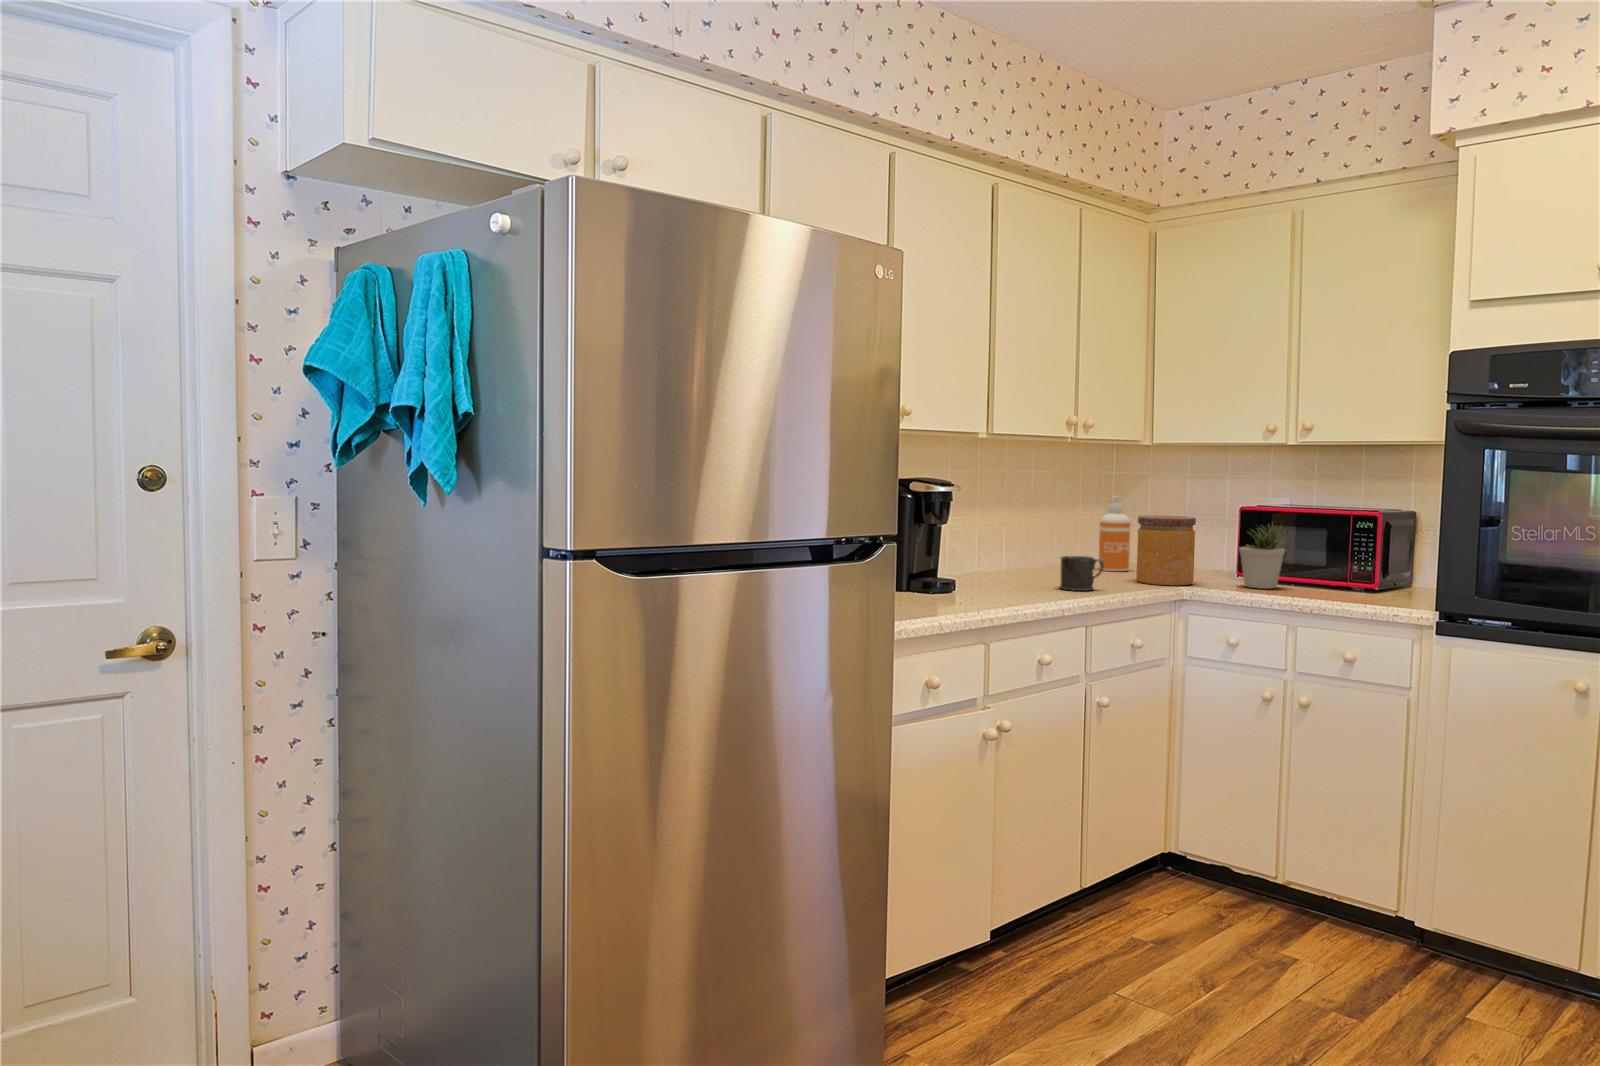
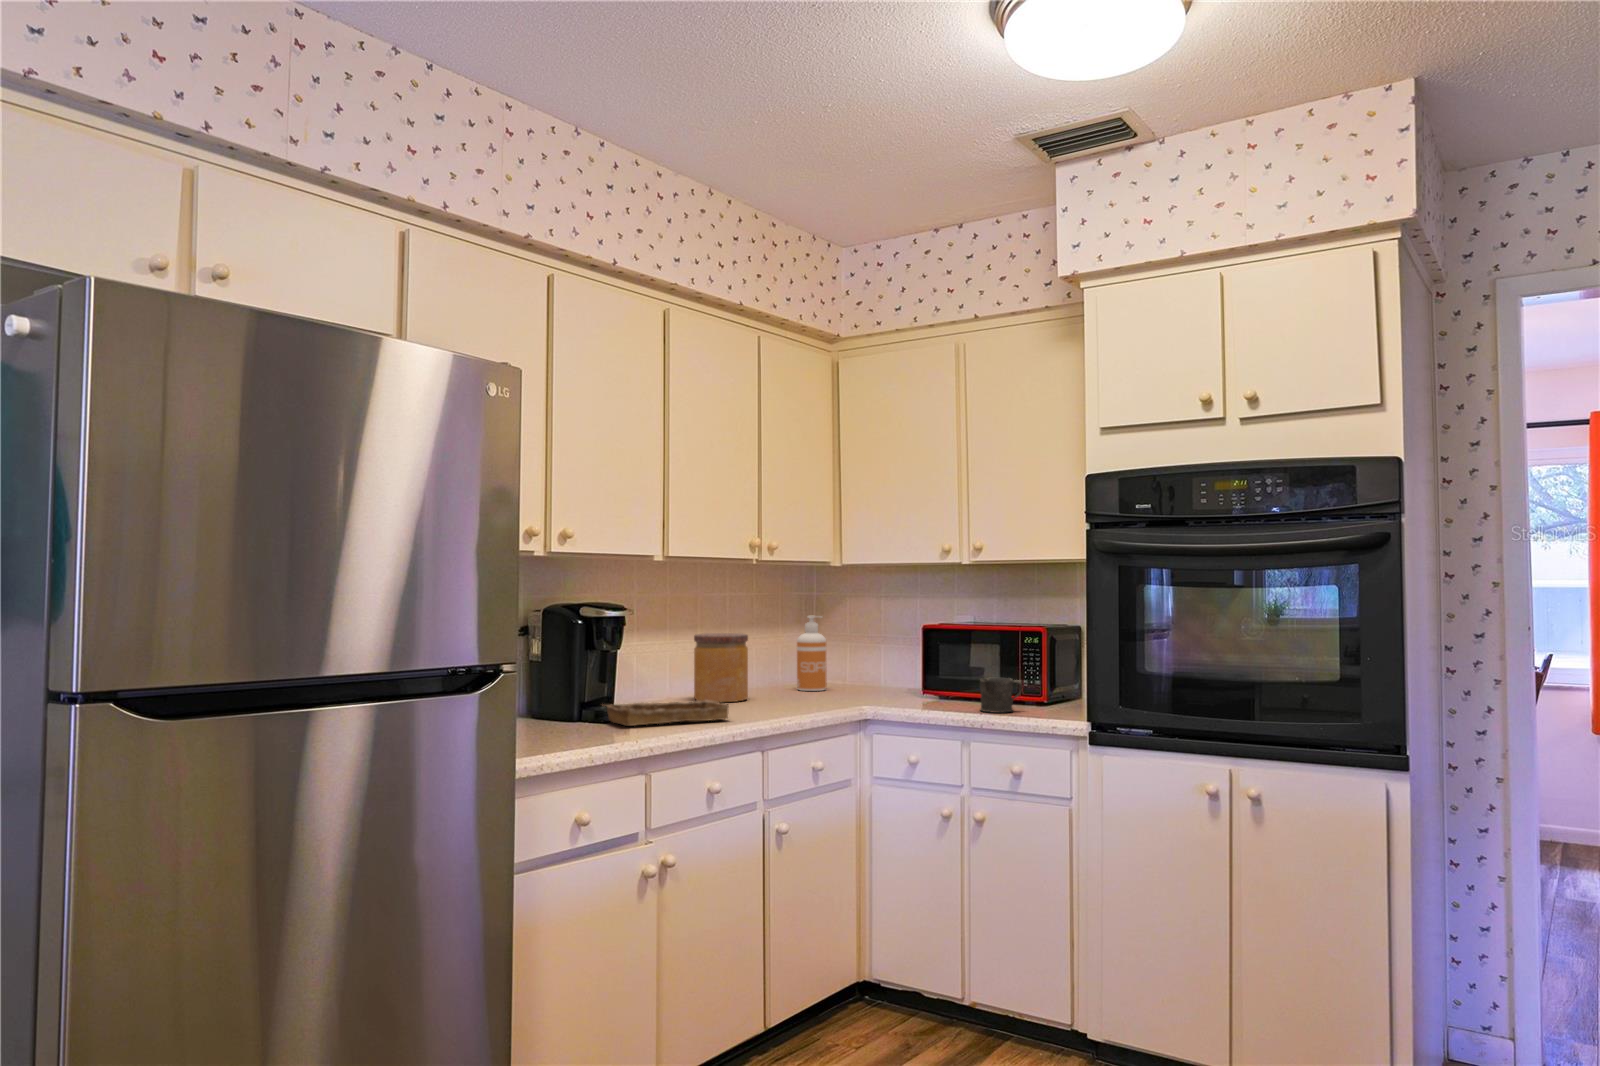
jar: present [1136,515,1196,585] -> present [694,633,748,702]
potted plant: present [1239,522,1285,589] -> none [920,638,962,704]
mug: present [1059,556,1104,591] -> present [980,678,1022,713]
tray: none [928,575,1057,596] -> present [606,700,729,726]

